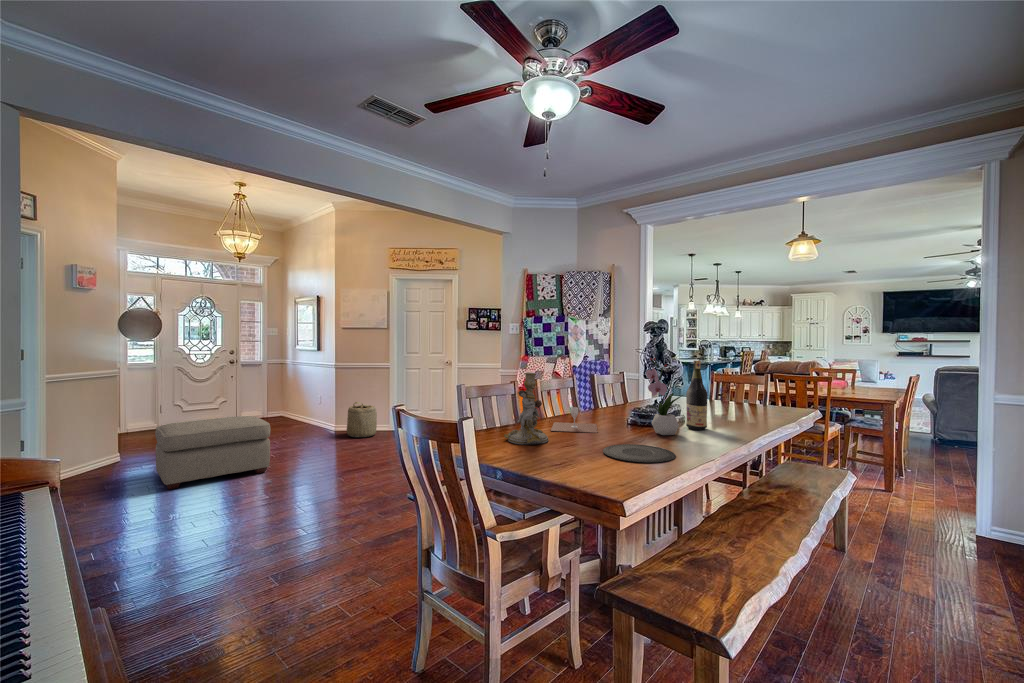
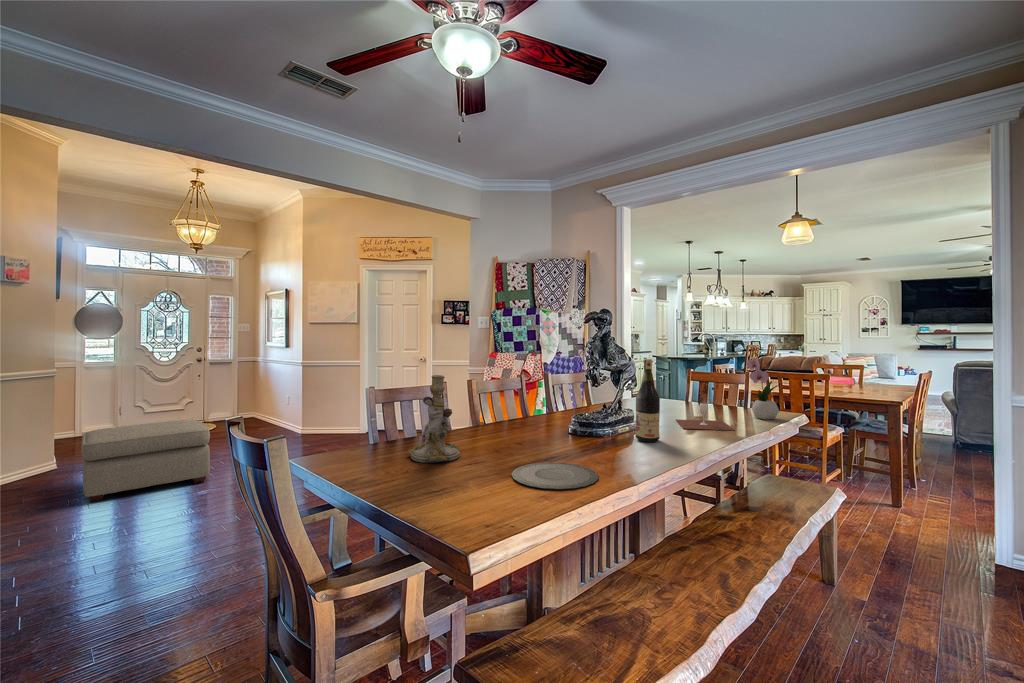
flower arrangement: present [646,358,683,435] -> present [747,348,782,420]
basket: present [347,402,377,437] -> none [309,403,342,441]
wine glass: present [551,407,597,433] -> present [676,403,734,430]

